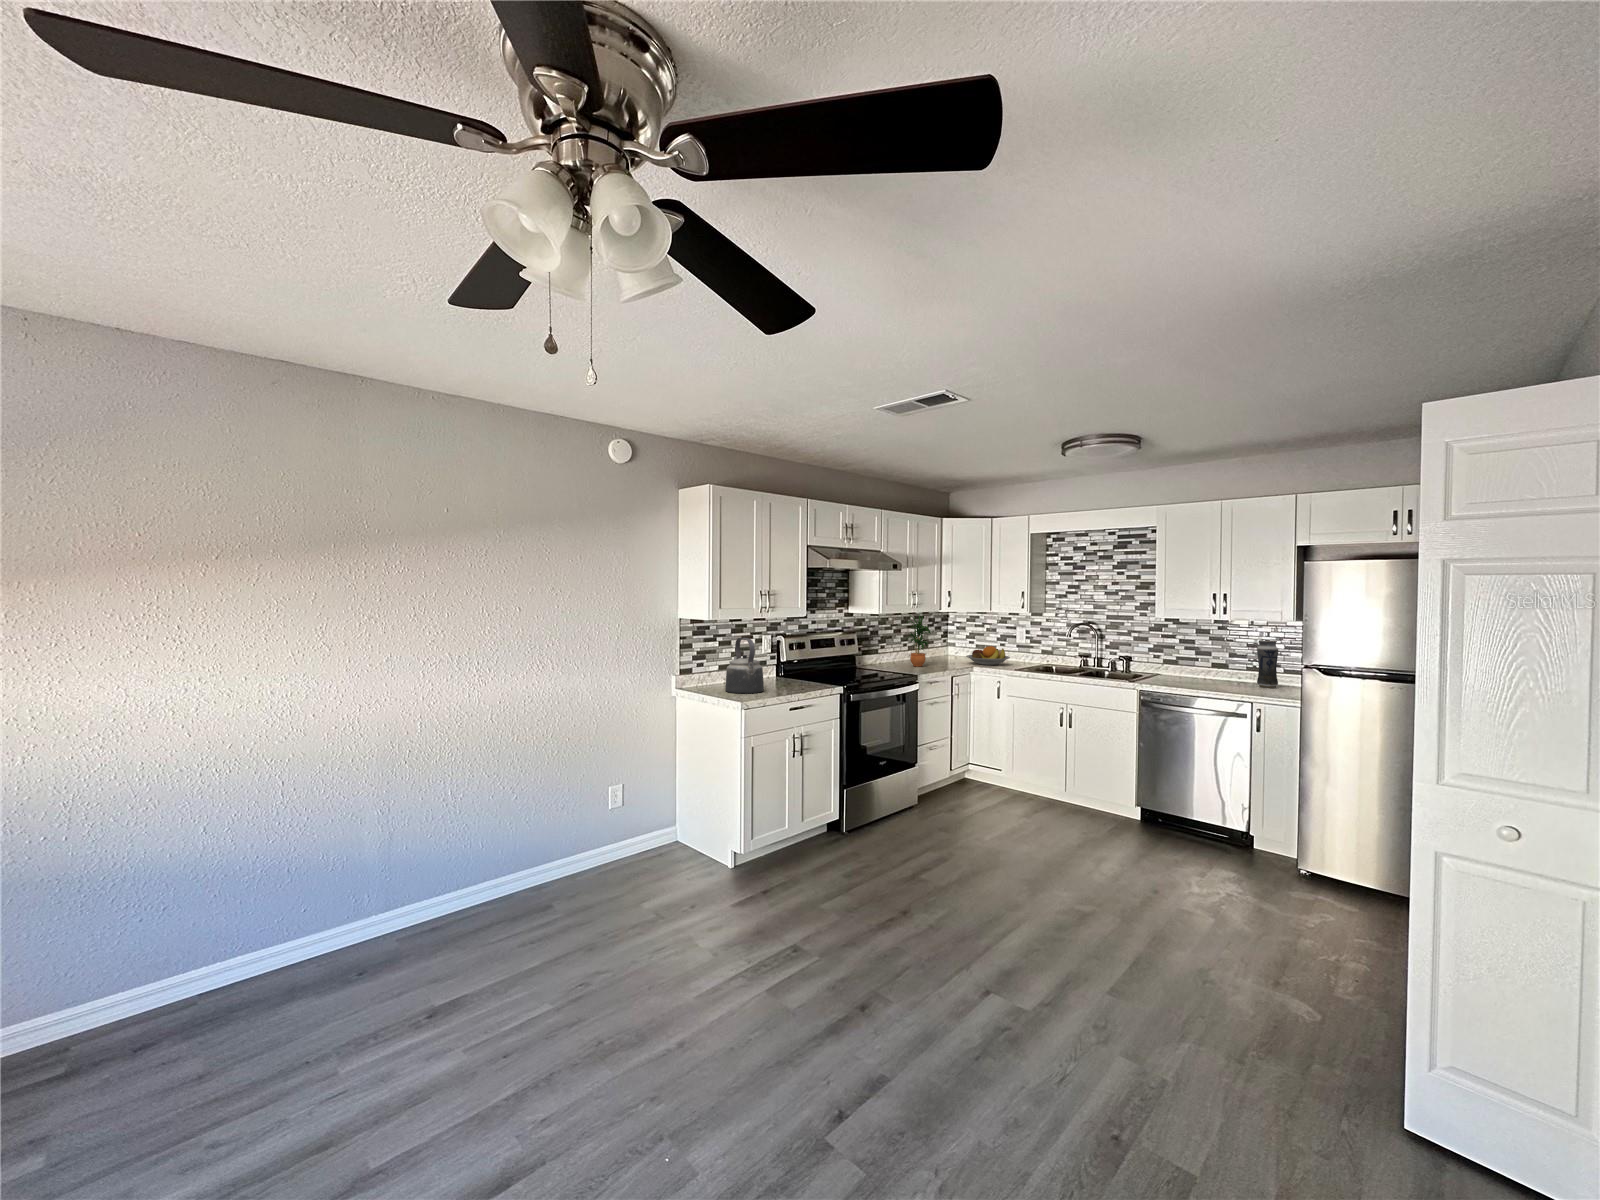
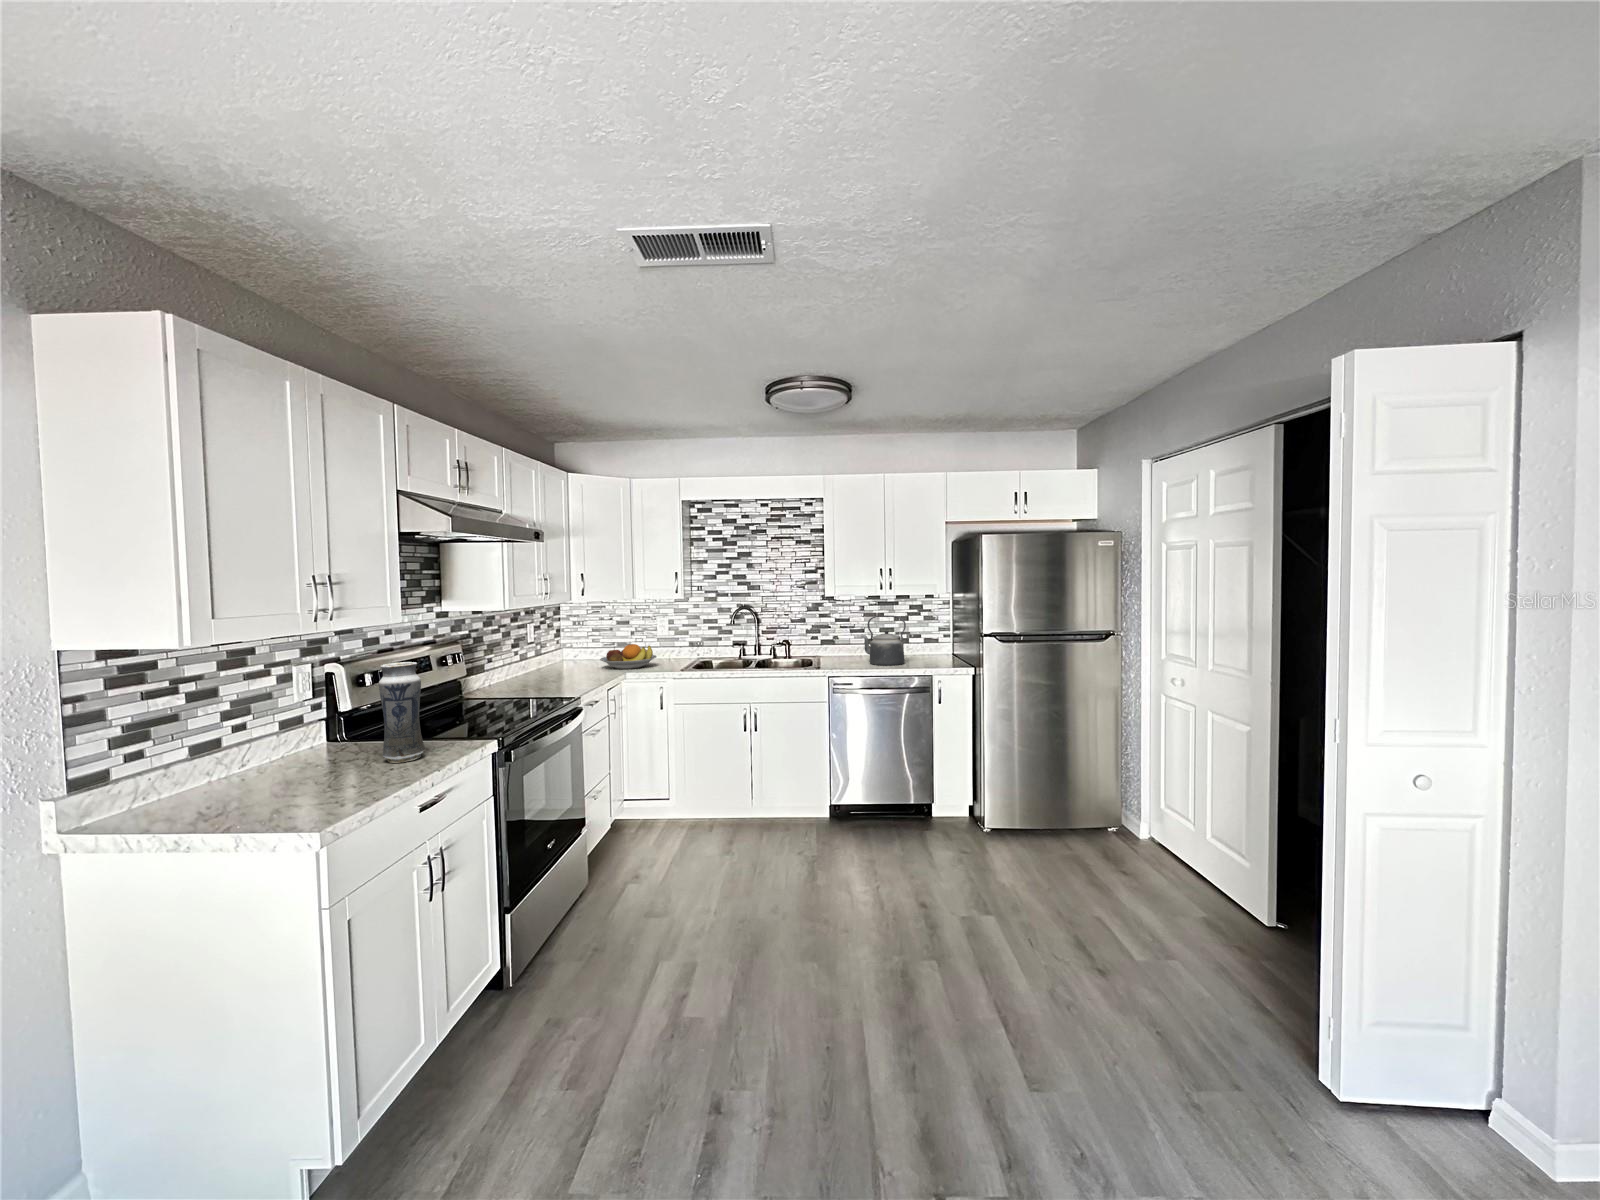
potted plant: present [907,615,932,667] -> none [523,609,566,683]
kettle: present [725,638,764,694] -> present [861,615,906,666]
vase: present [1257,640,1278,688] -> present [379,662,424,763]

